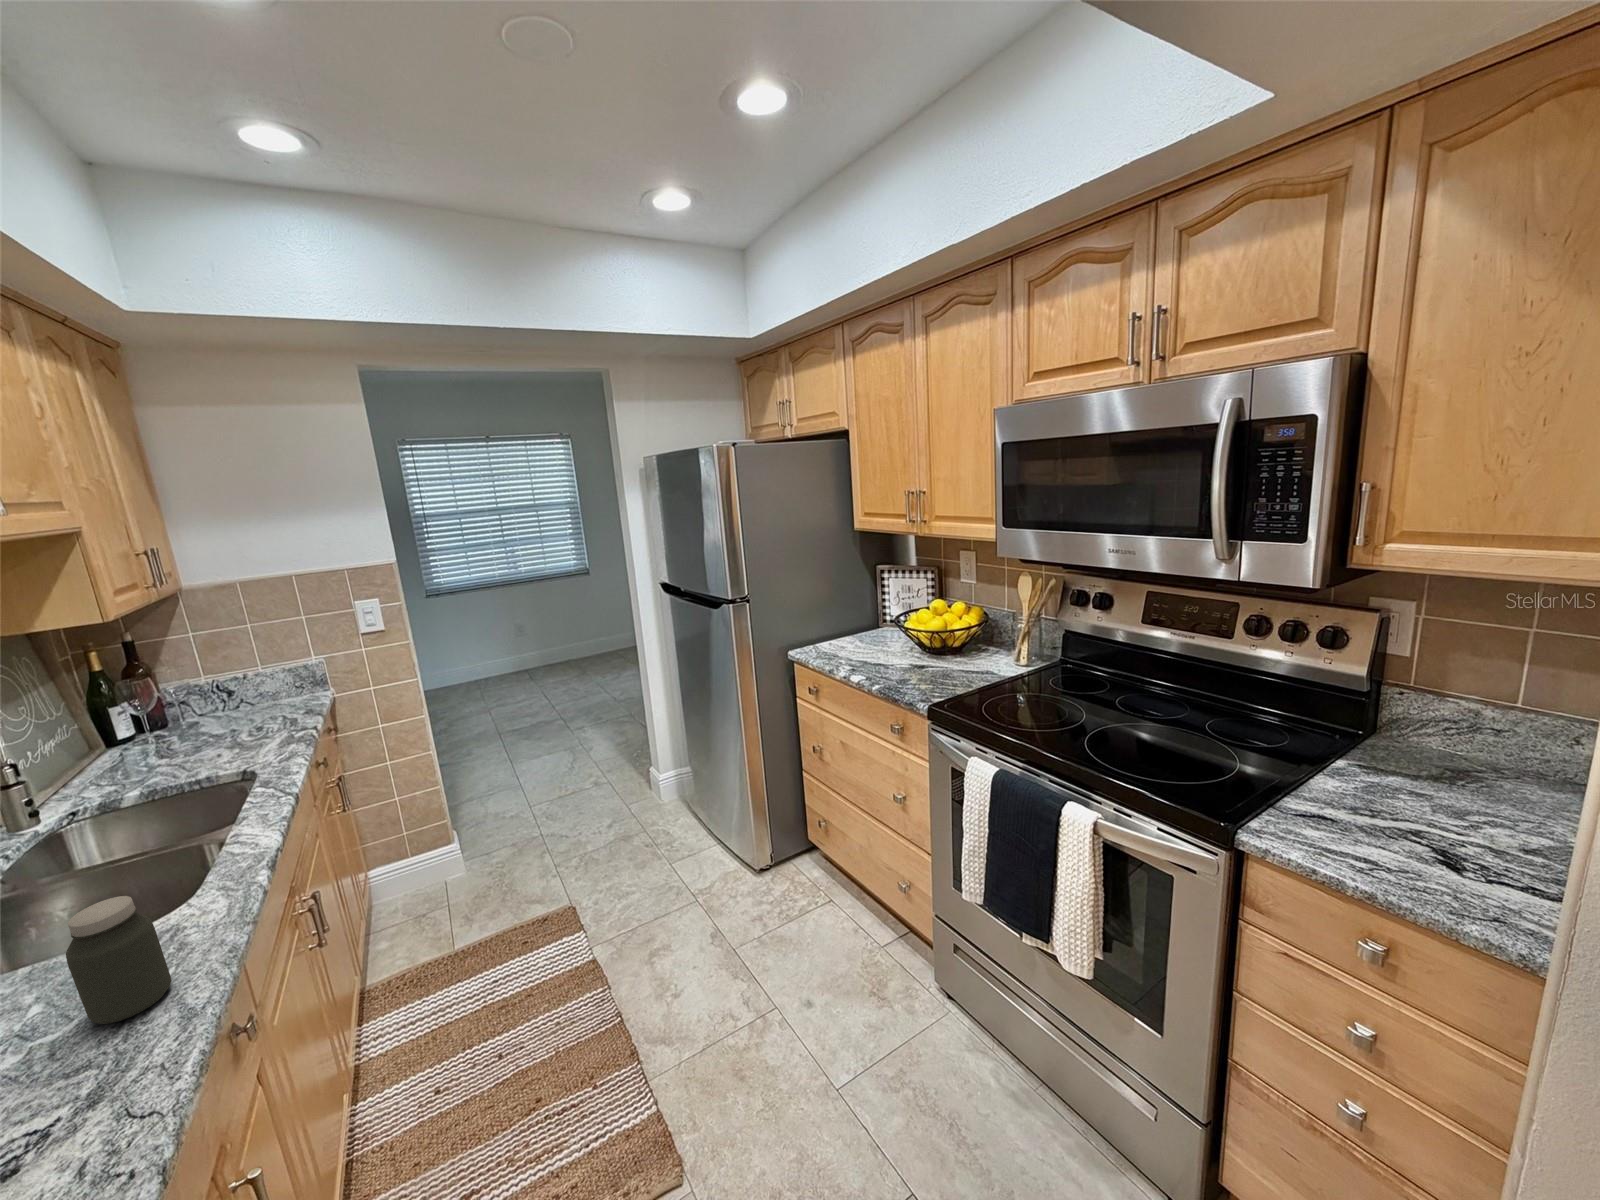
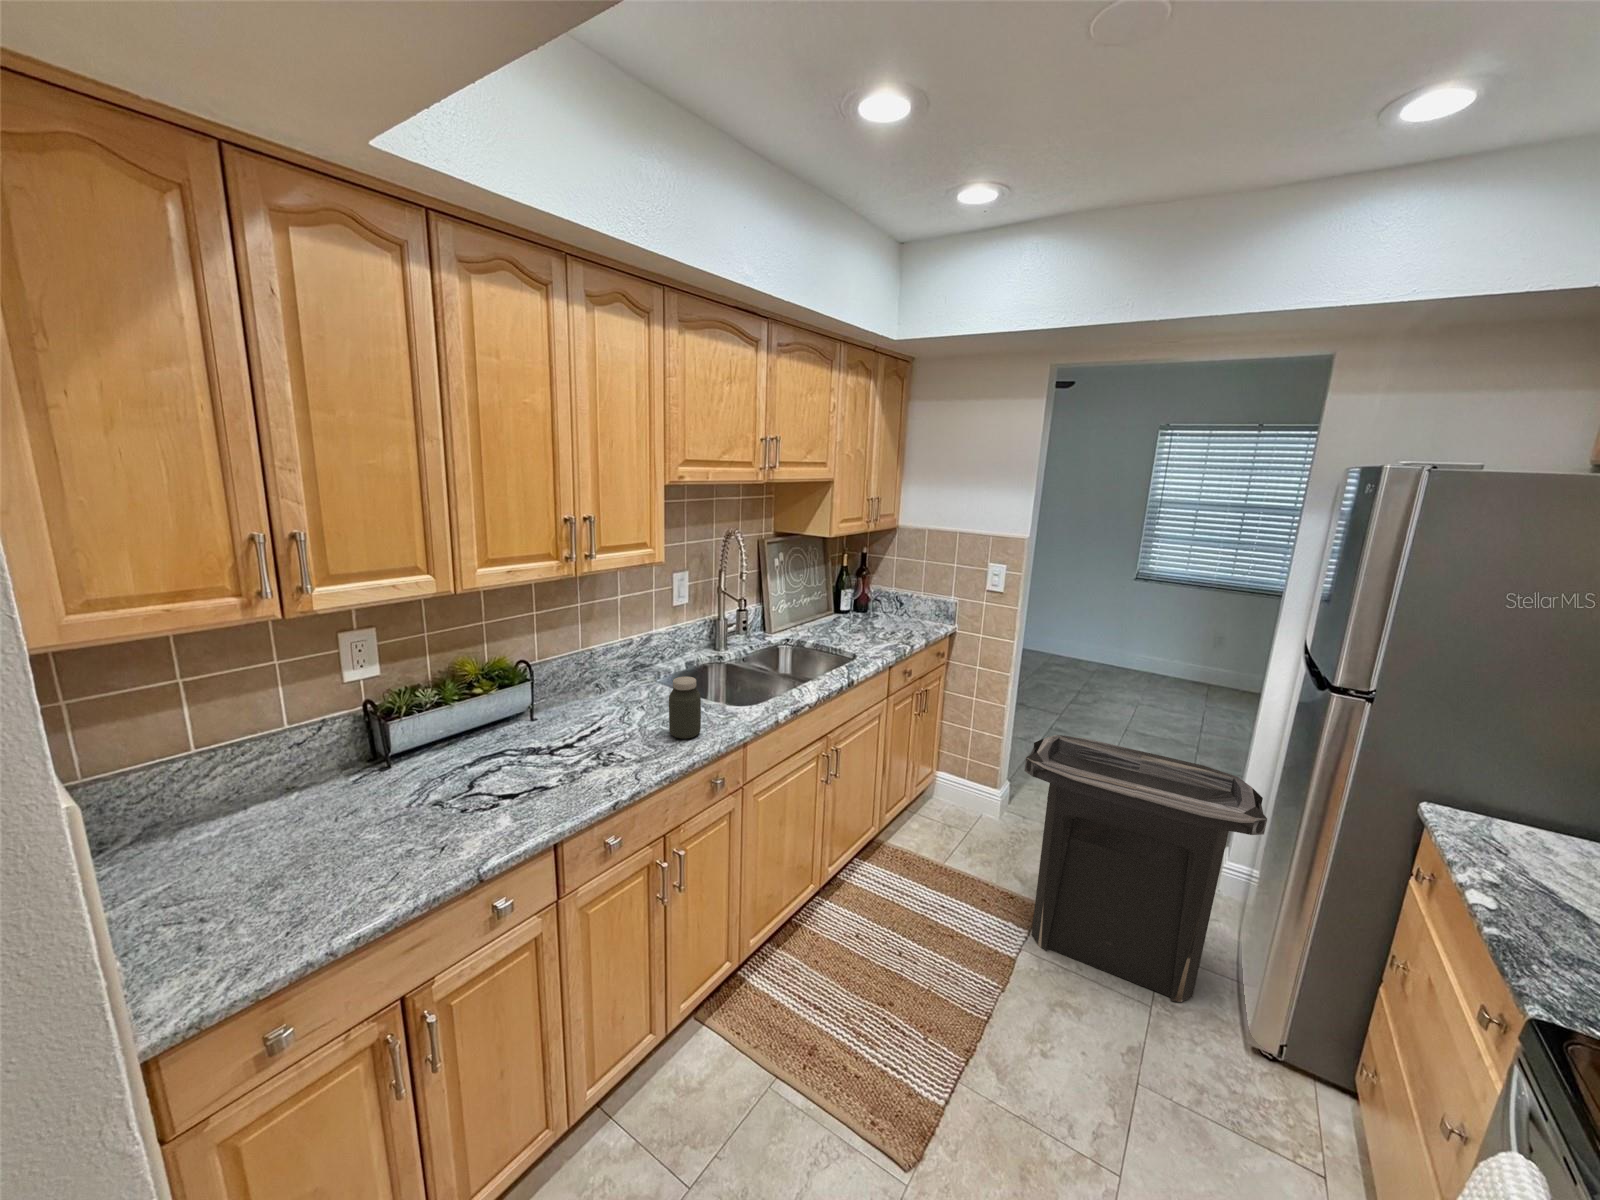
trash can: none [522,696,715,933] -> present [1024,735,1267,1002]

